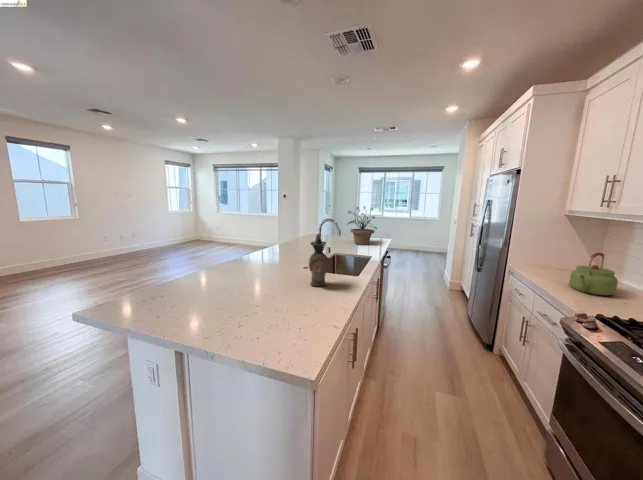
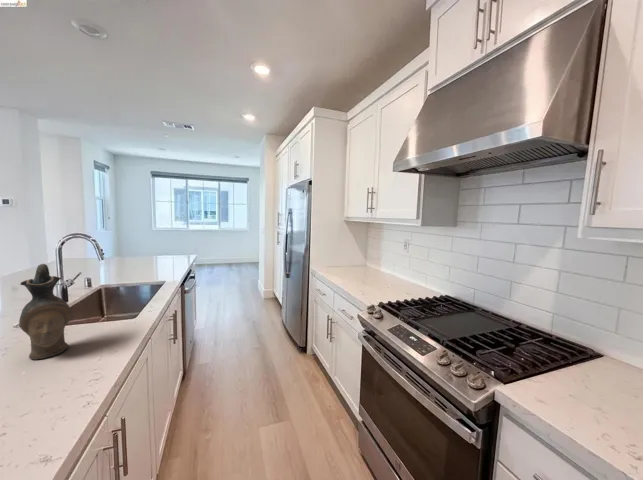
potted plant: present [347,207,377,245] -> none [125,217,173,268]
kettle: present [569,253,618,295] -> none [356,250,384,285]

